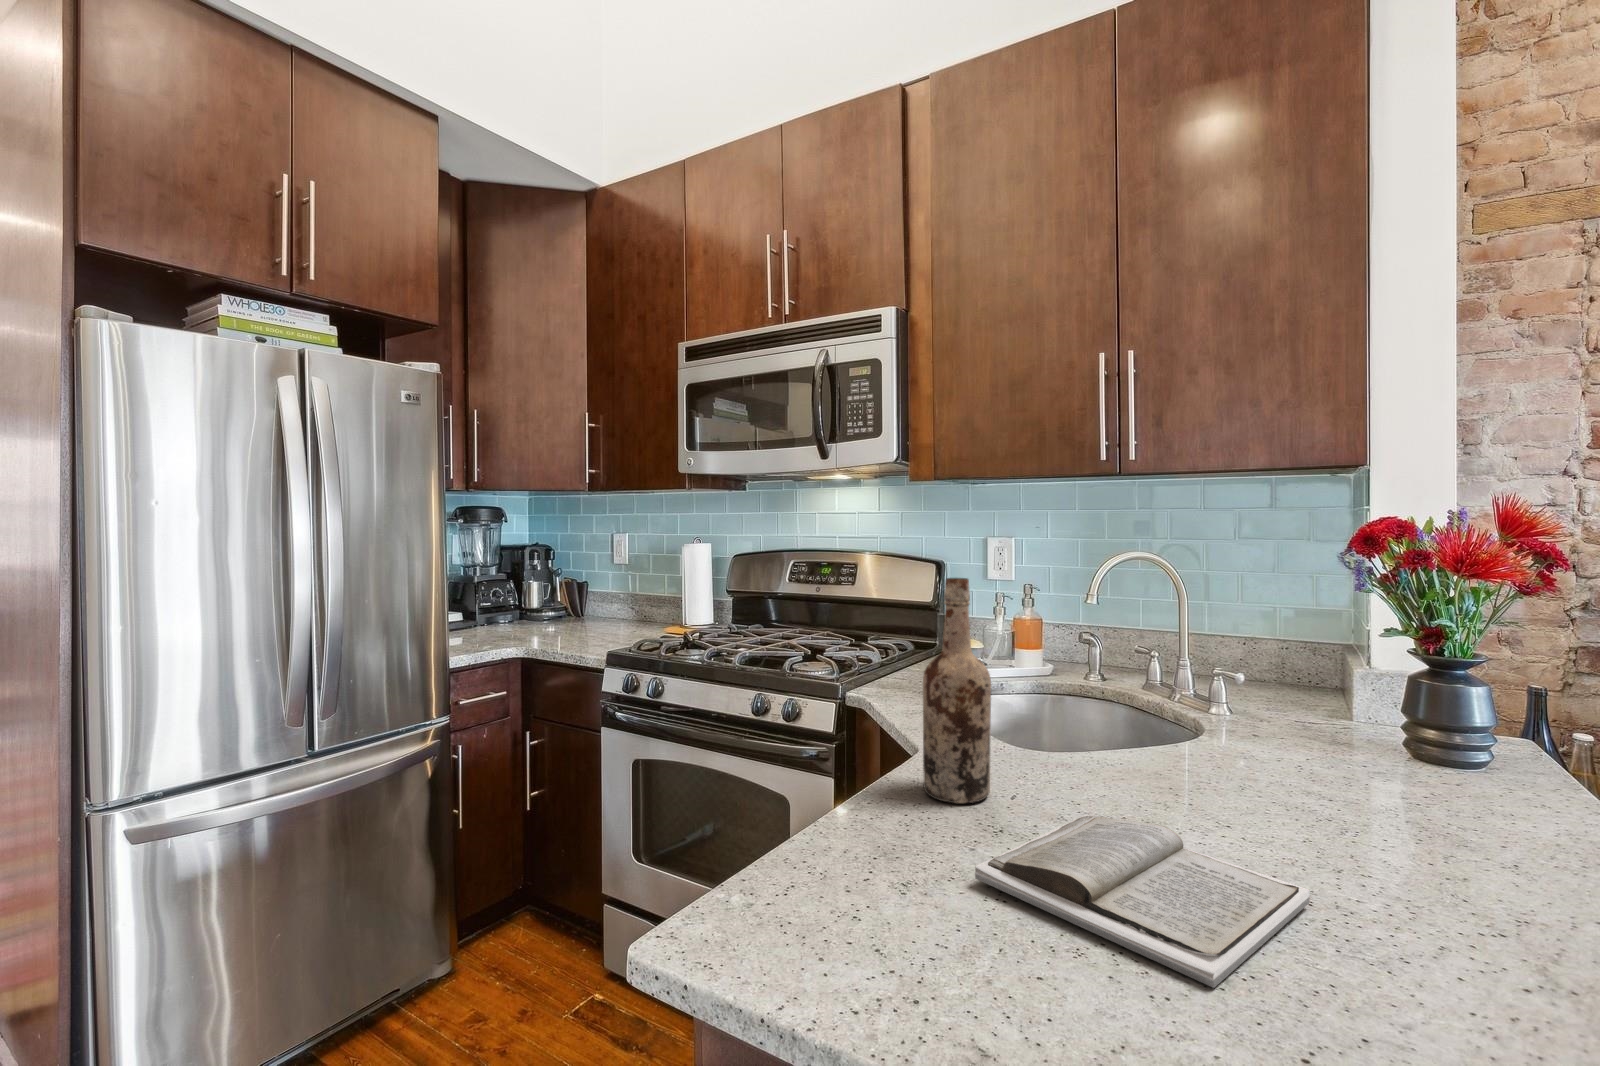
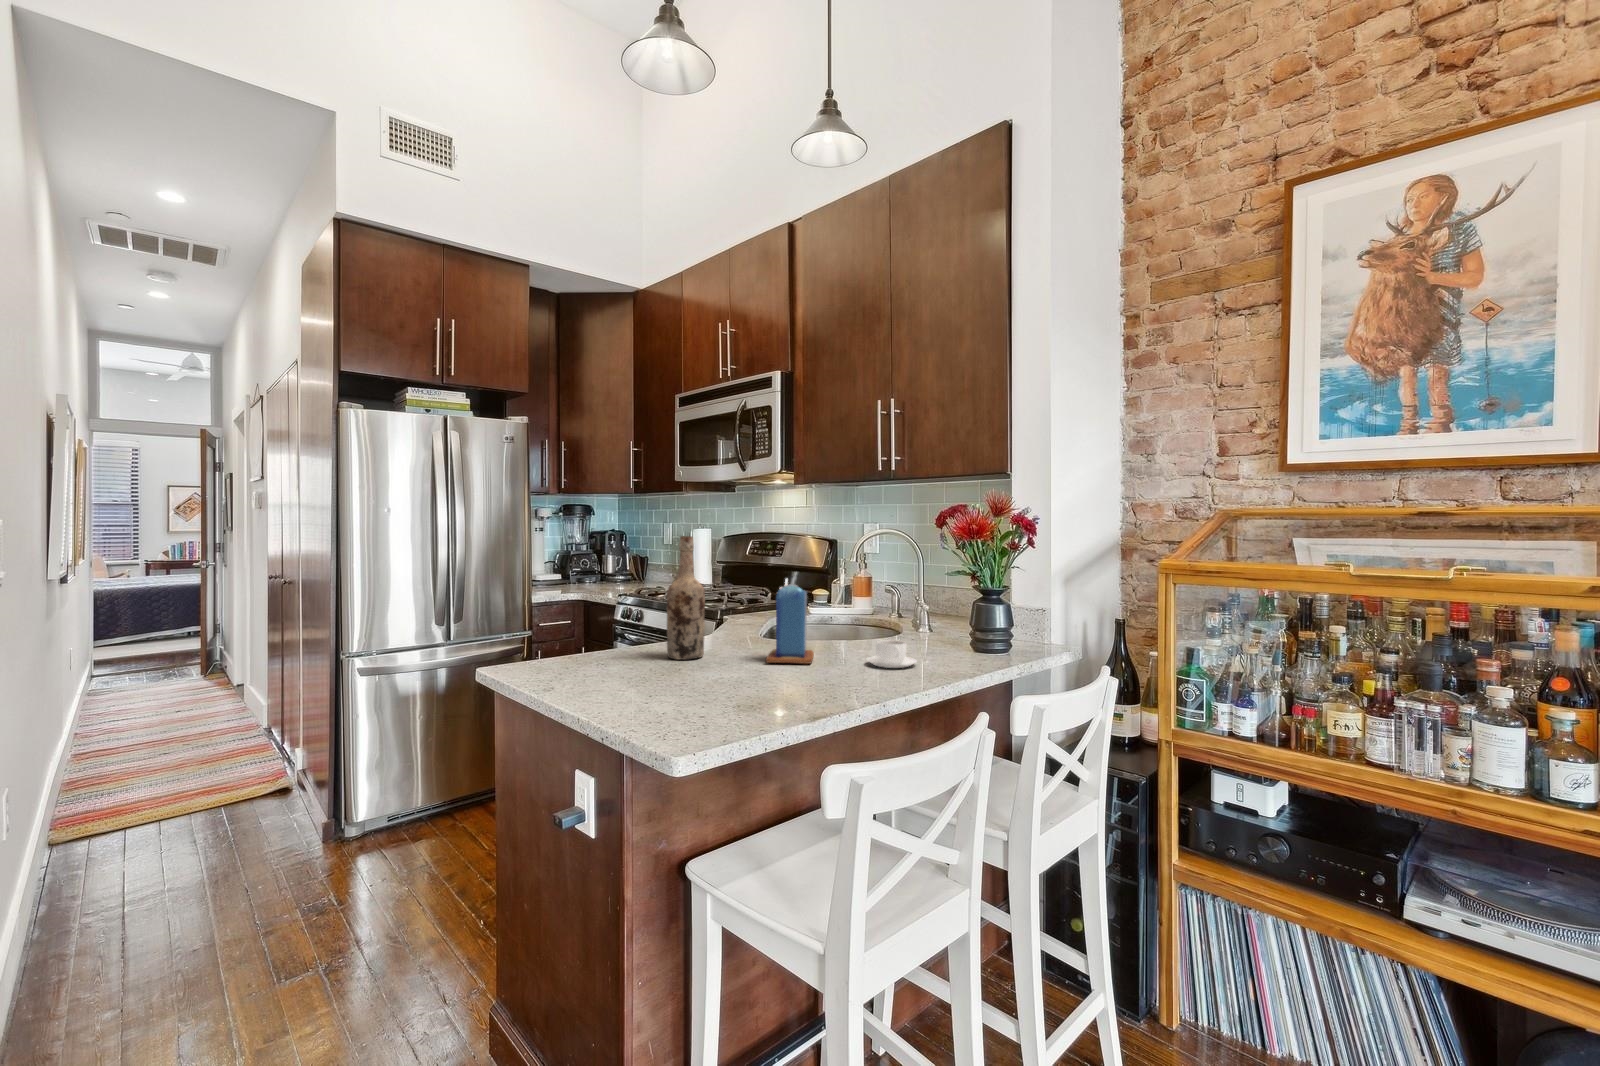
candle: none [1085,646,1201,801] -> present [766,579,814,664]
coffee cup: none [1265,743,1365,796] -> present [867,640,917,668]
book: present [975,815,1310,988] -> none [618,660,755,707]

